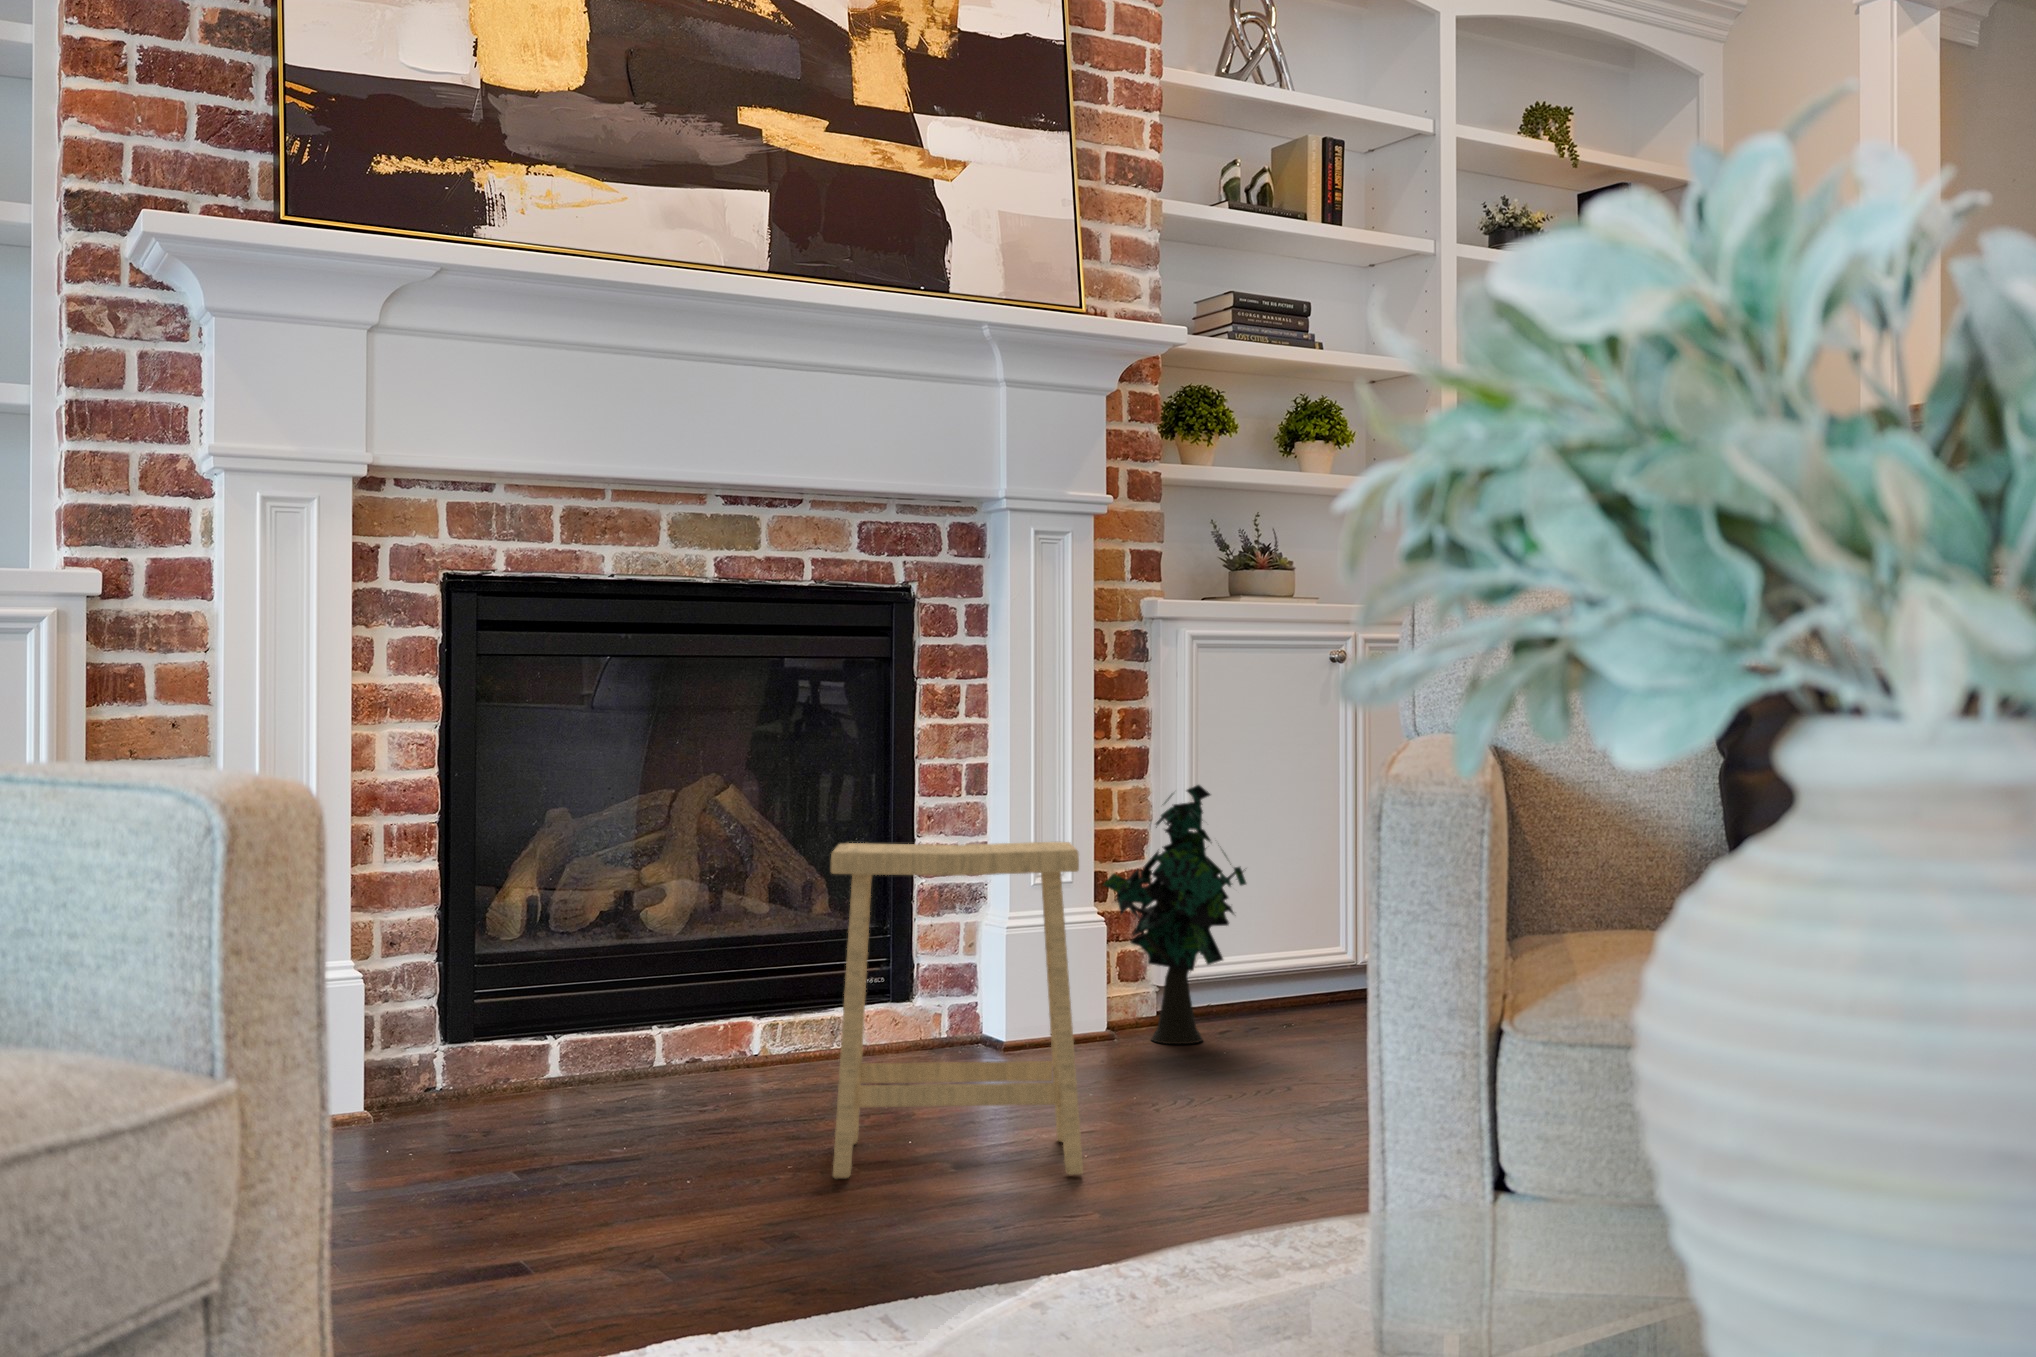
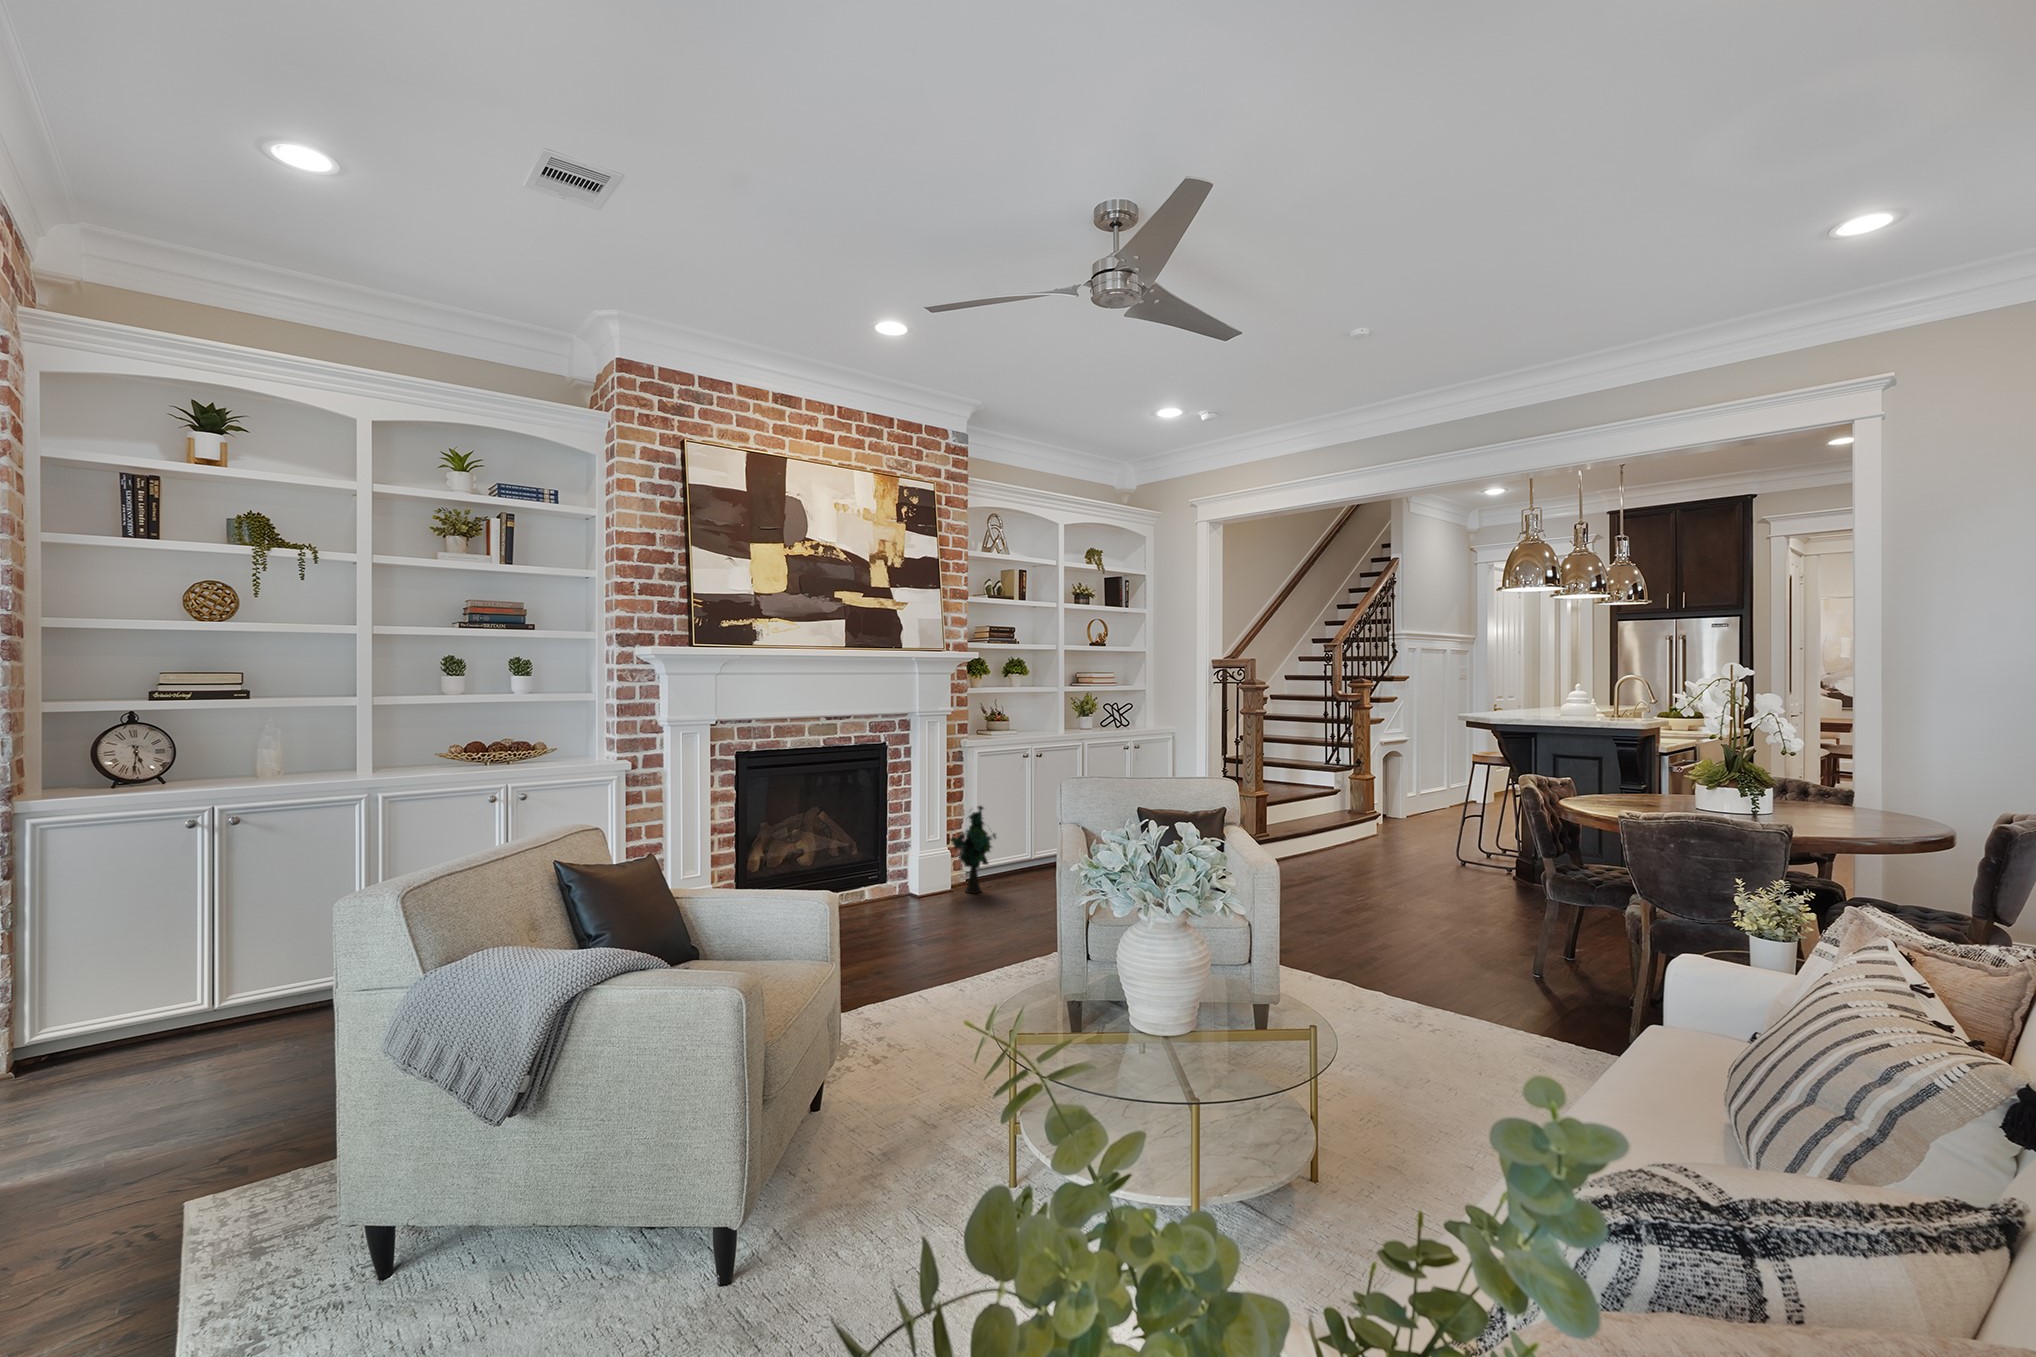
footstool: present [831,842,1083,1178] -> none [877,841,957,951]

